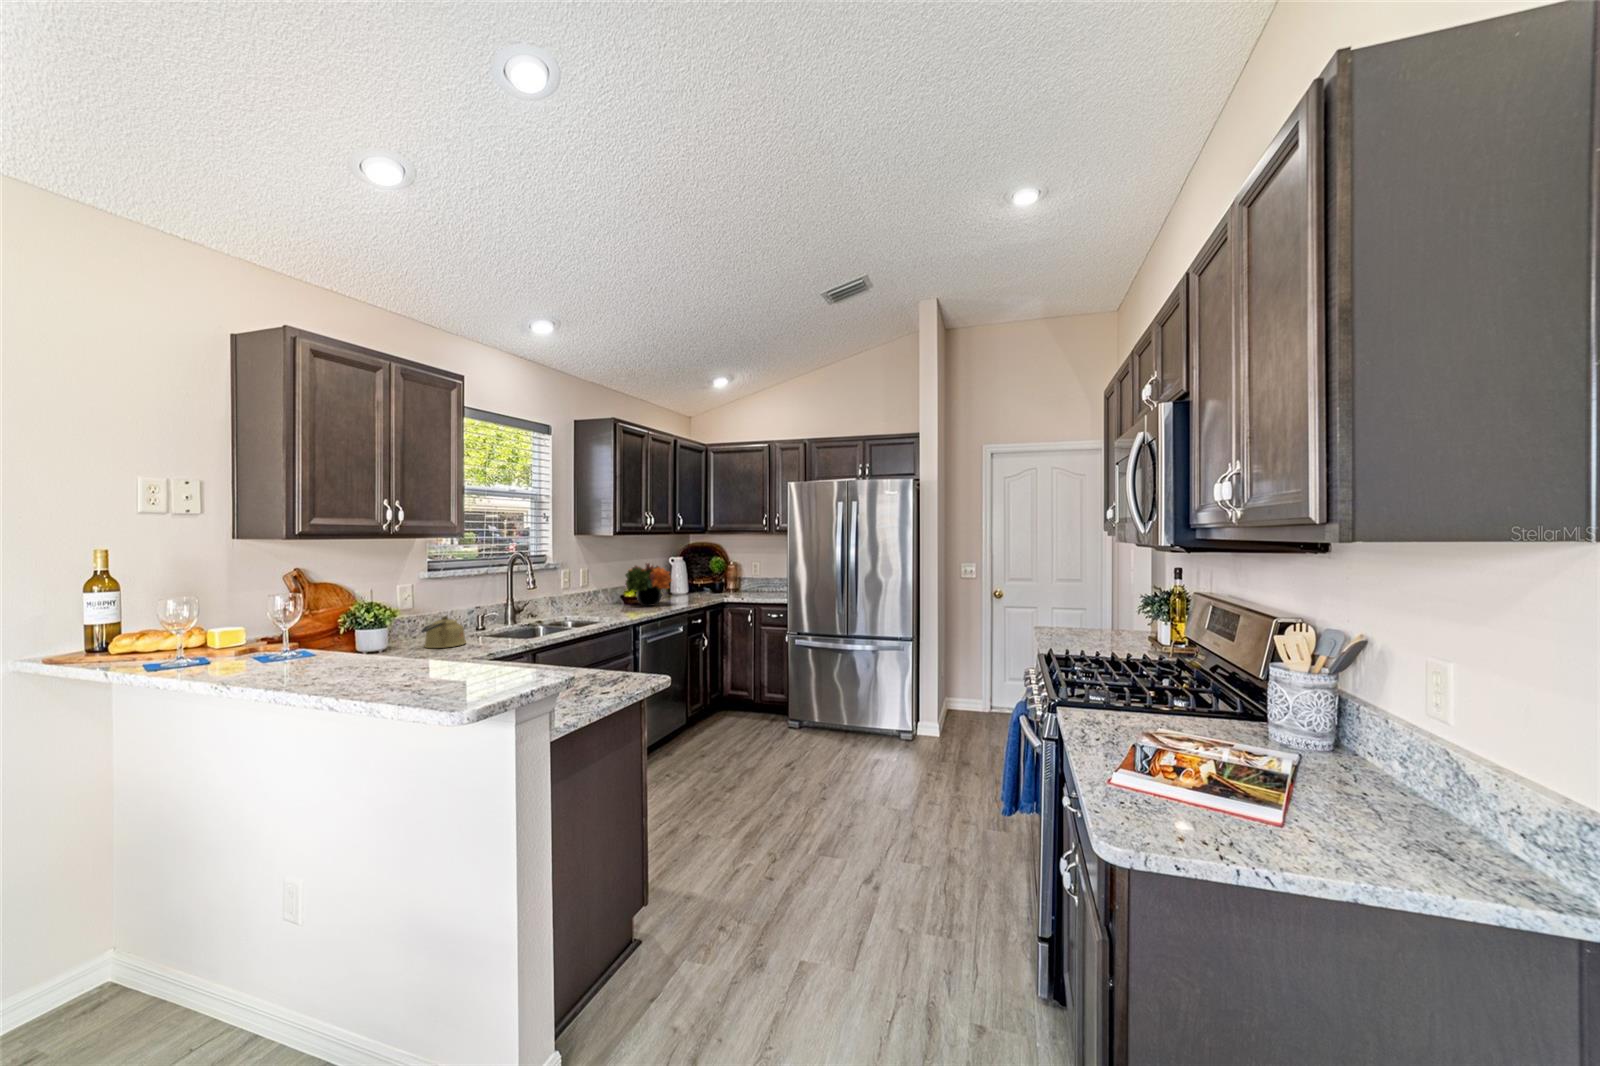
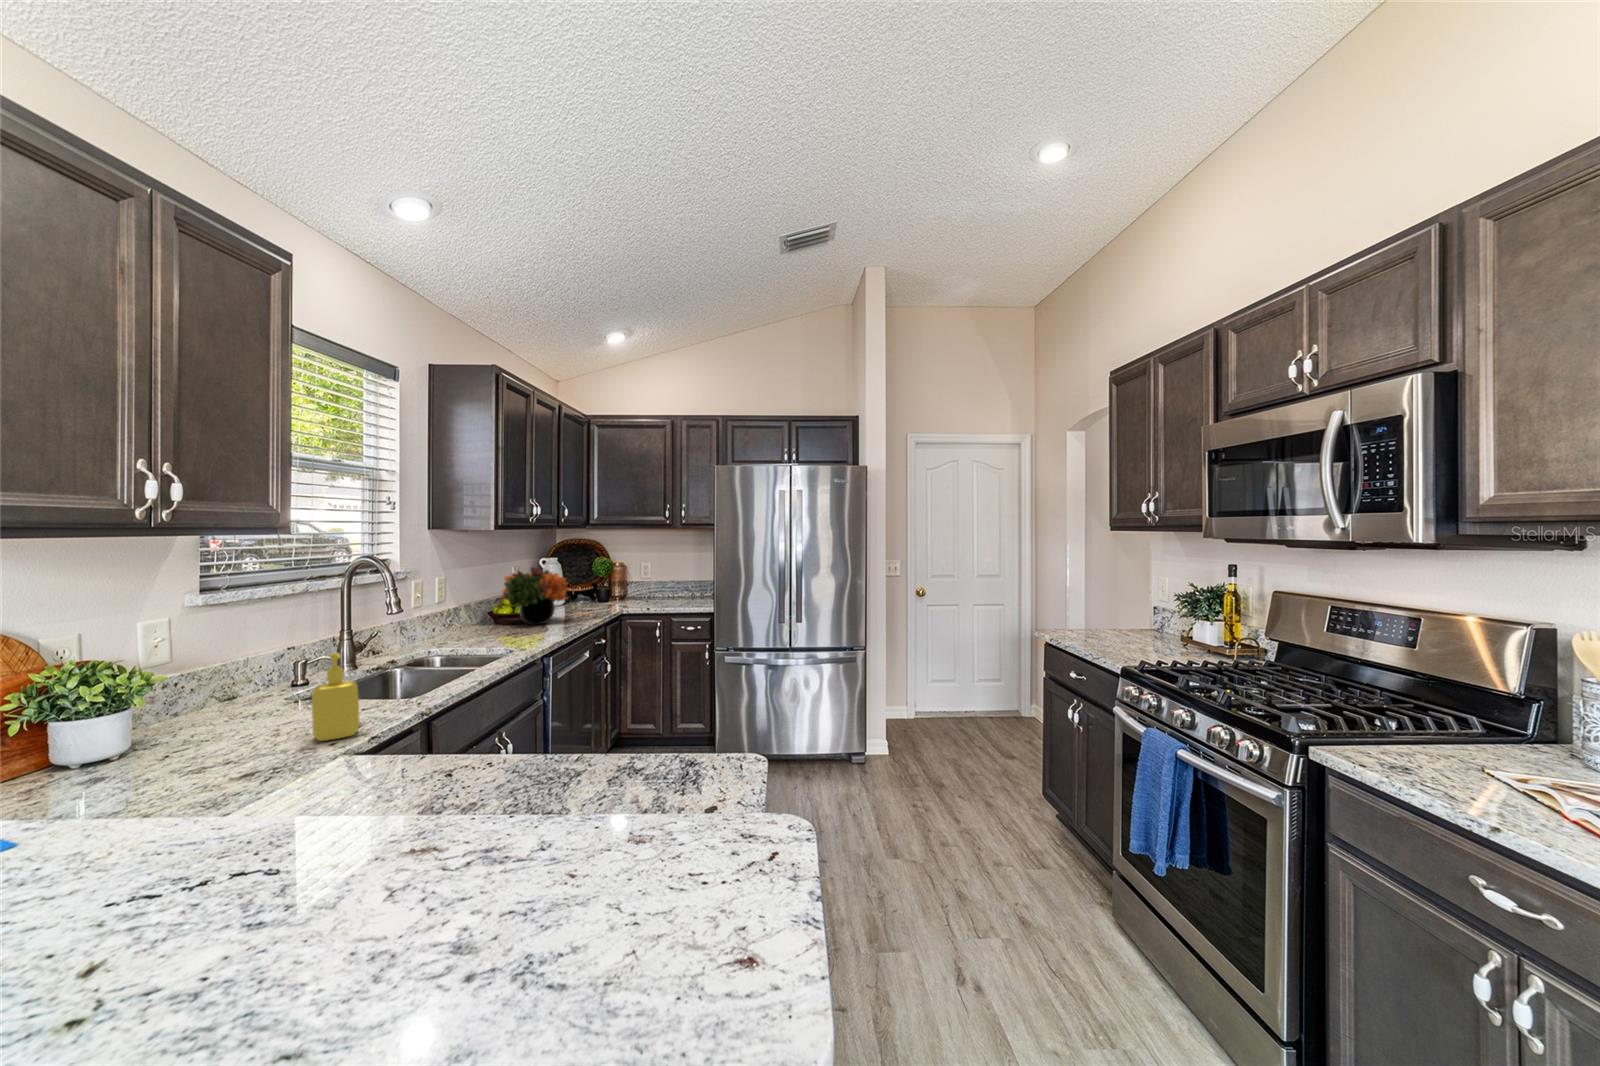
soap dispenser: none [463,605,488,654] -> present [312,653,359,741]
kettle: present [421,616,466,648] -> none [203,673,298,736]

